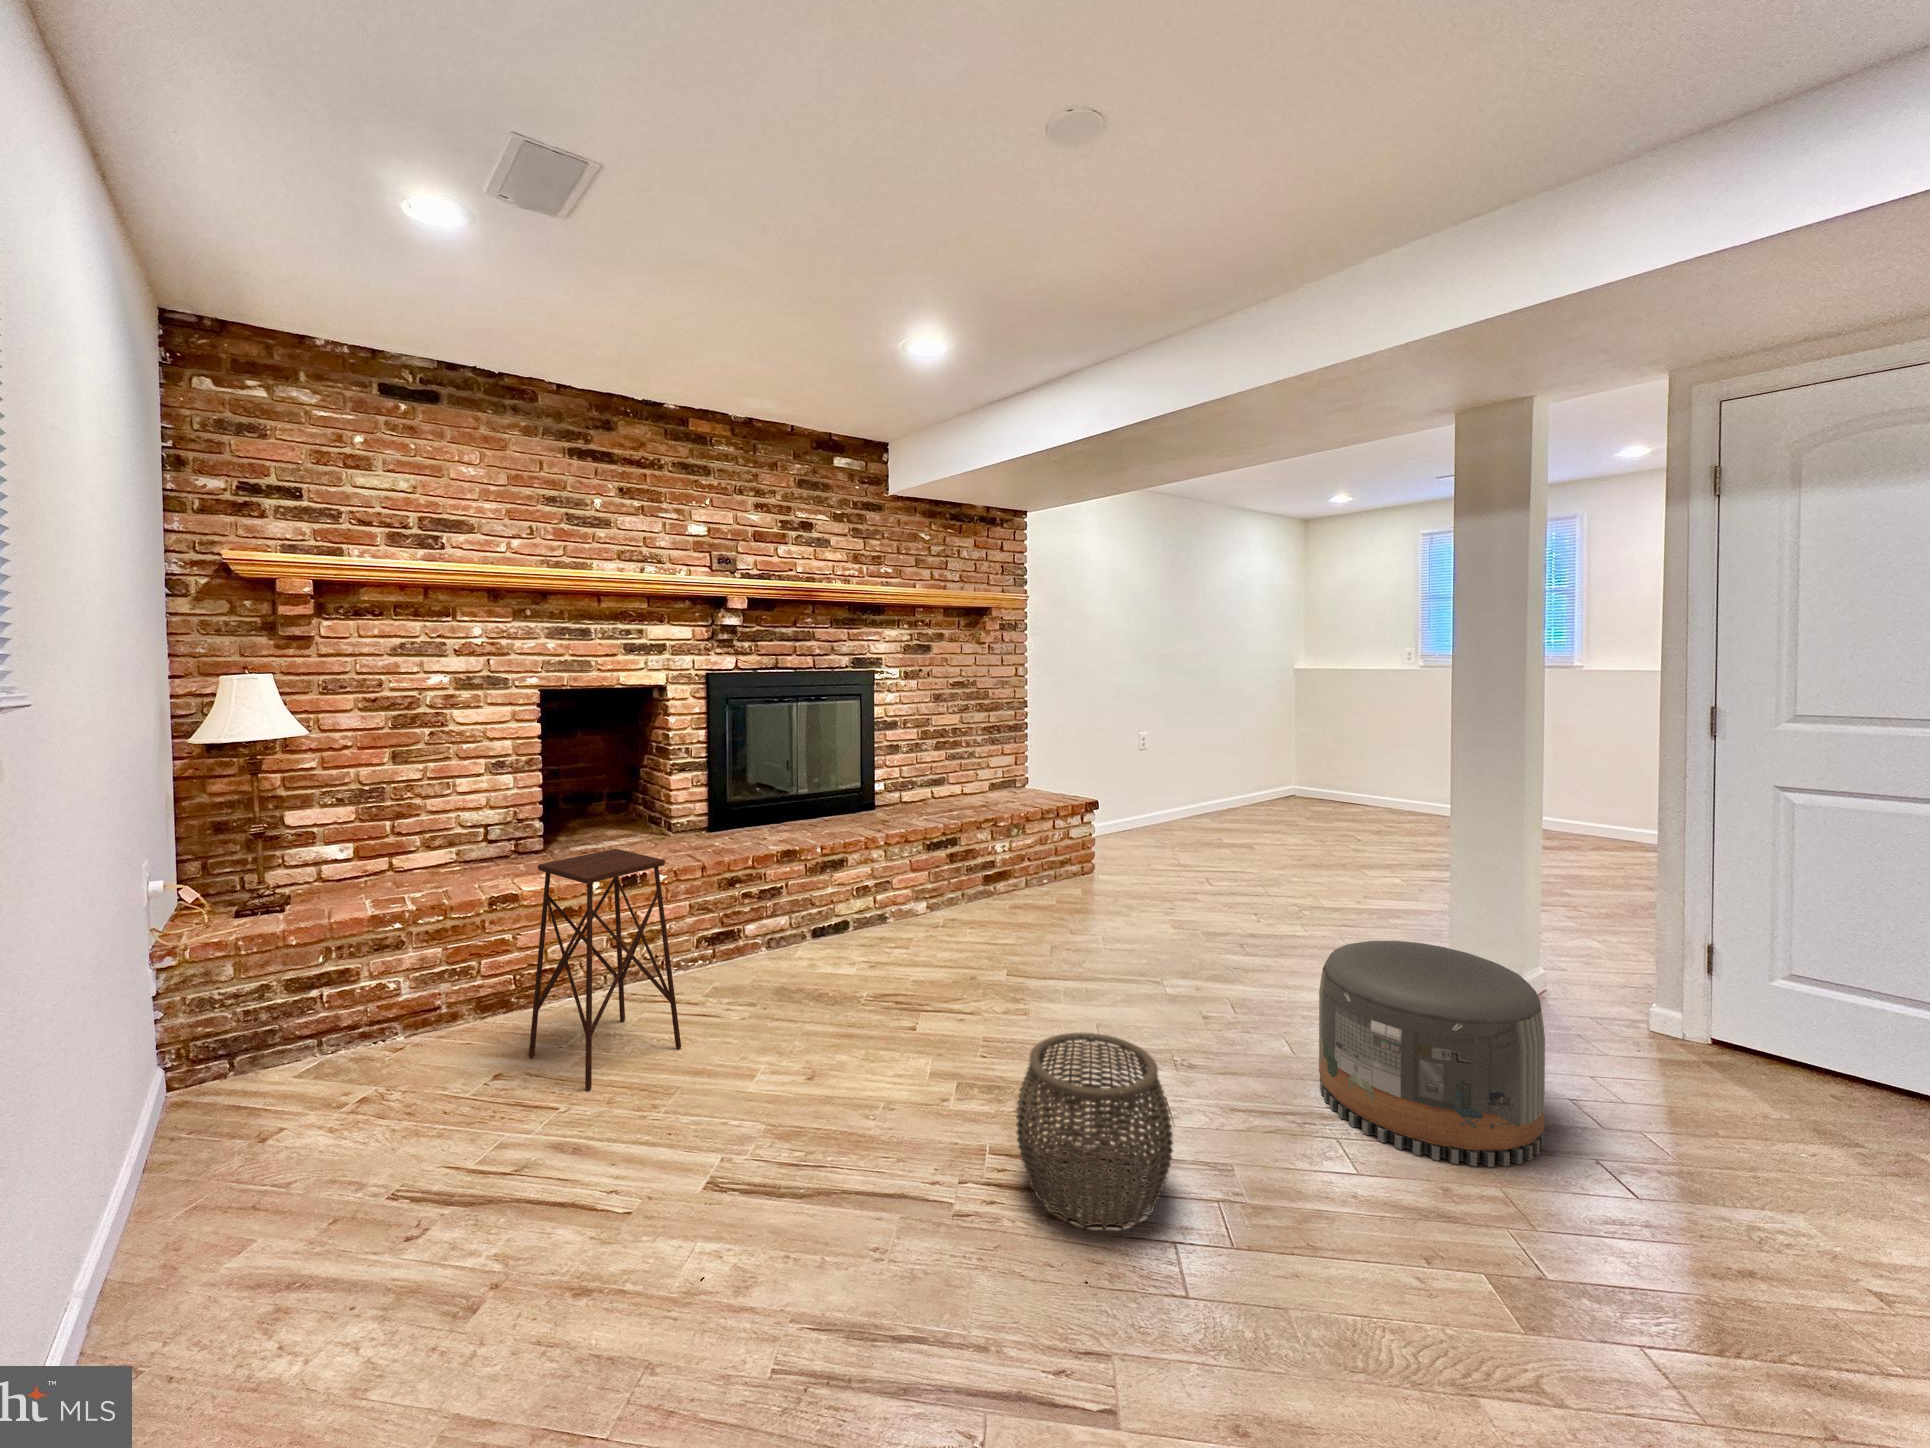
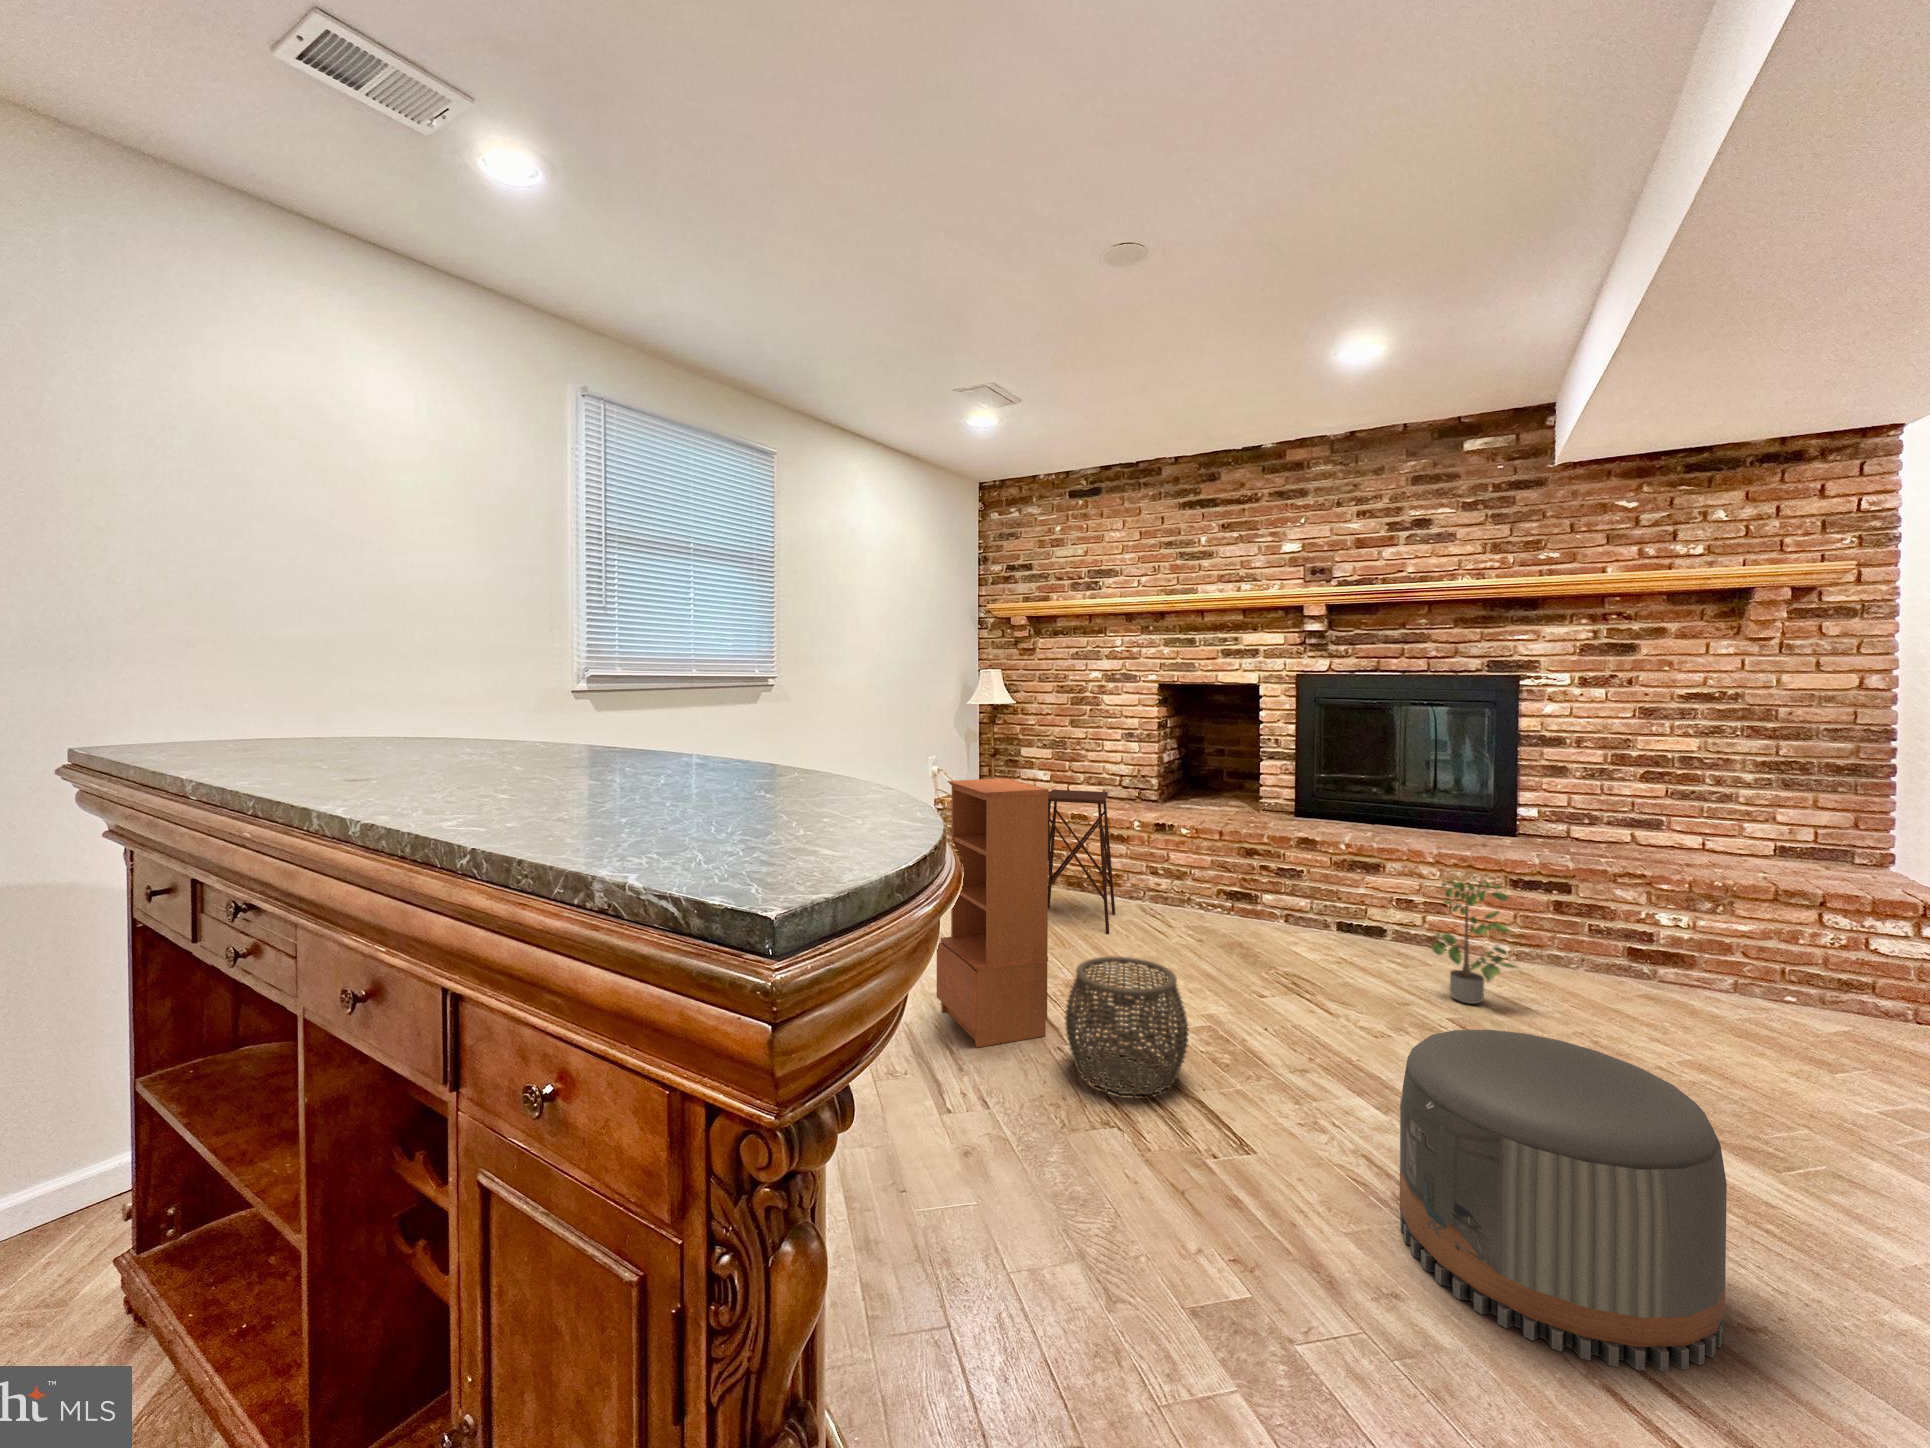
potted plant: none [975,845,1039,959] -> present [1432,880,1516,1004]
bookcase: none [810,851,970,1307] -> present [937,778,1049,1047]

